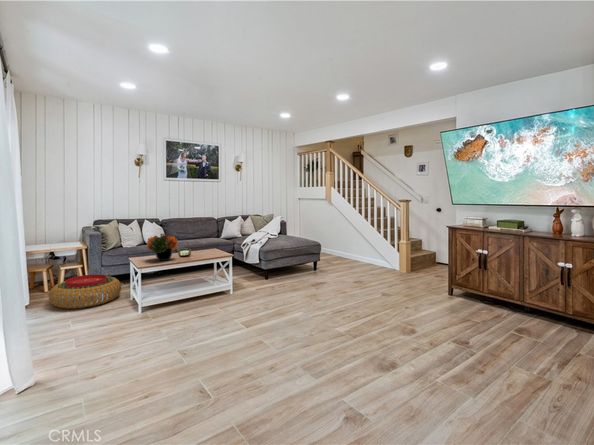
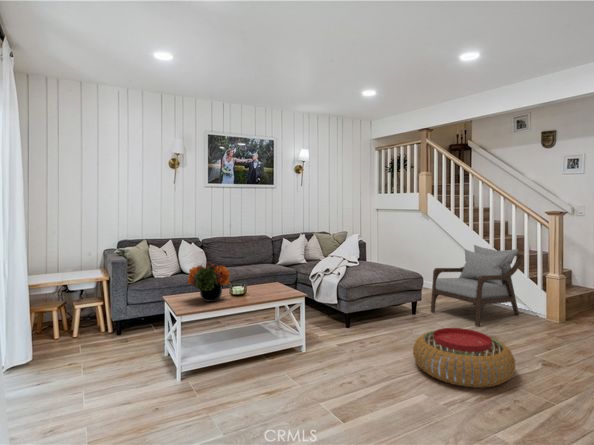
armchair: none [326,223,386,276] -> present [431,245,524,326]
pouf: present [49,274,121,309] -> present [413,328,515,388]

